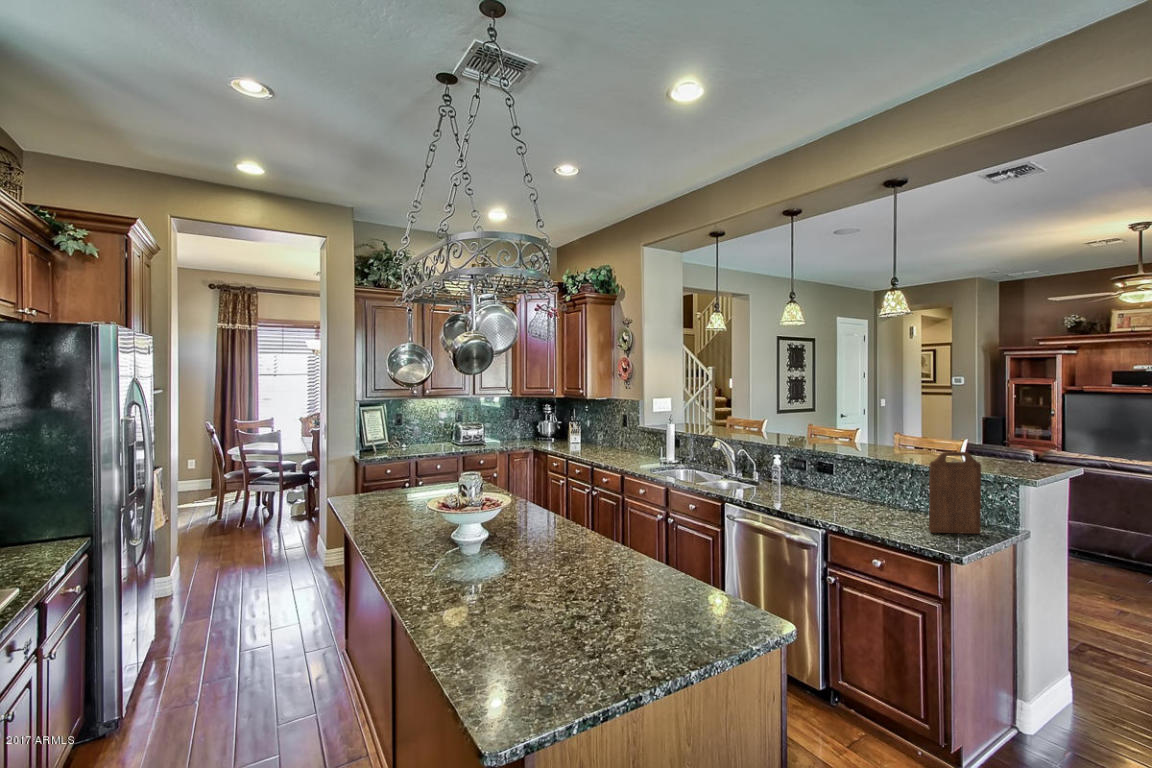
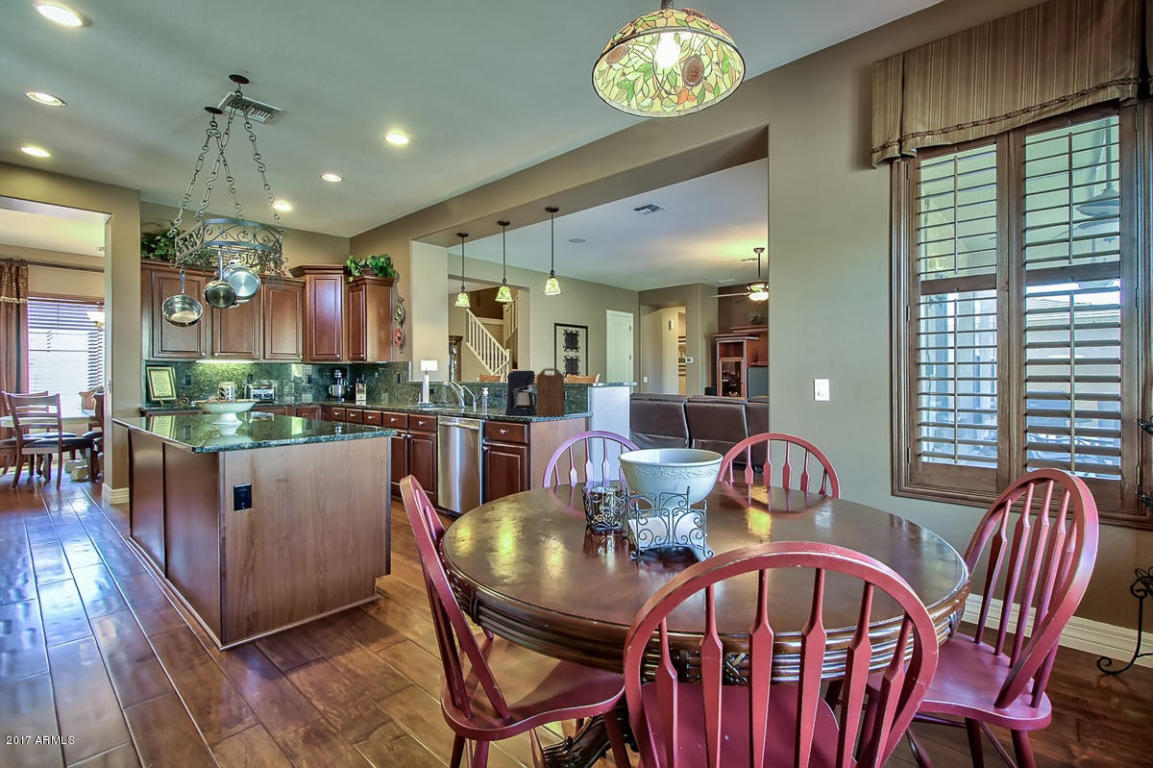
coffee maker: none [849,444,910,523] -> present [505,371,537,415]

